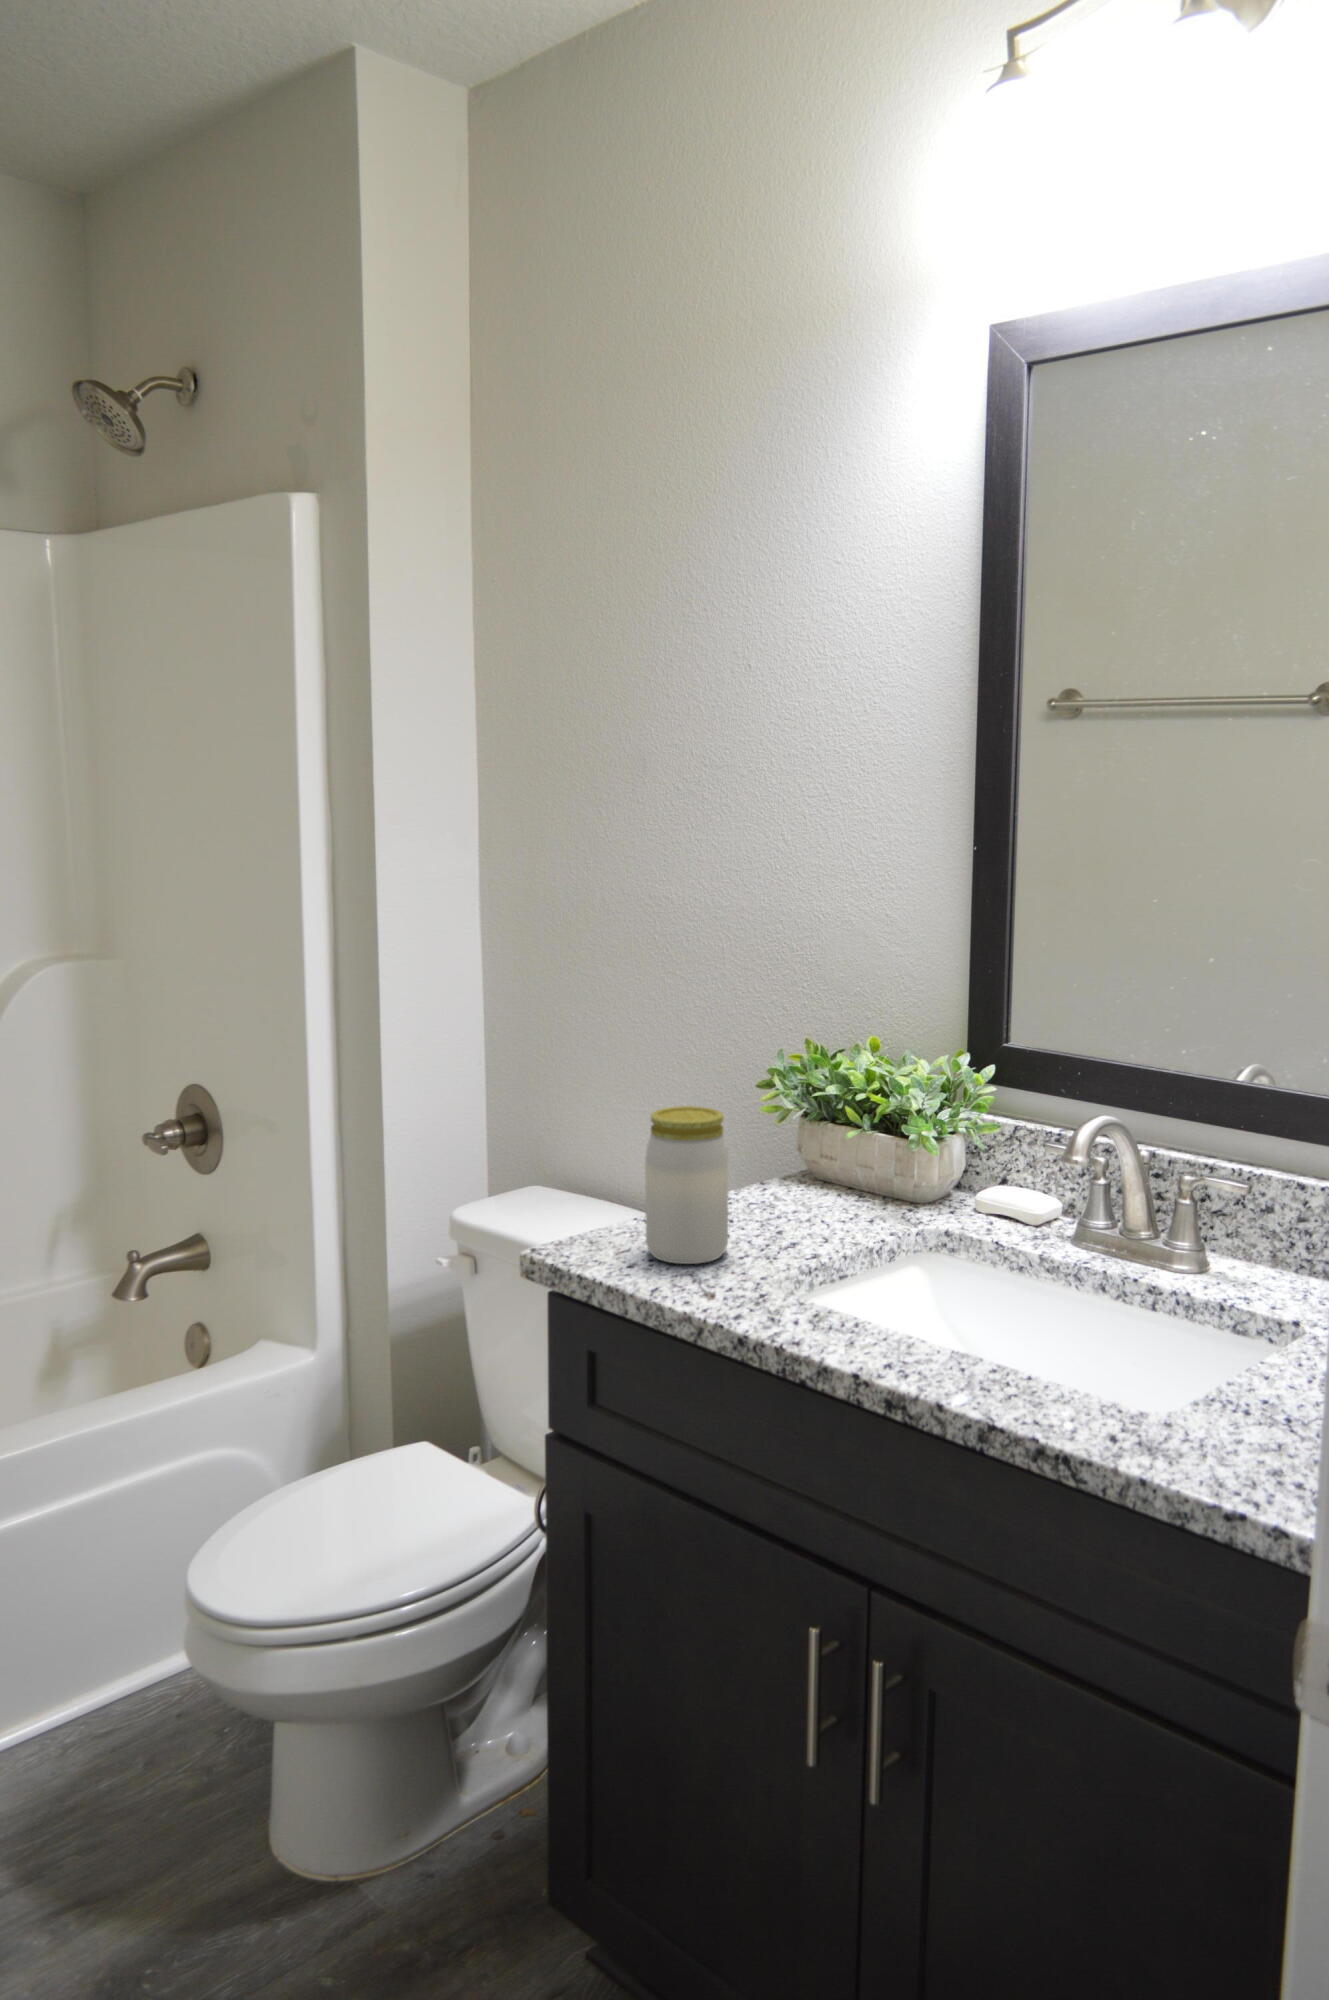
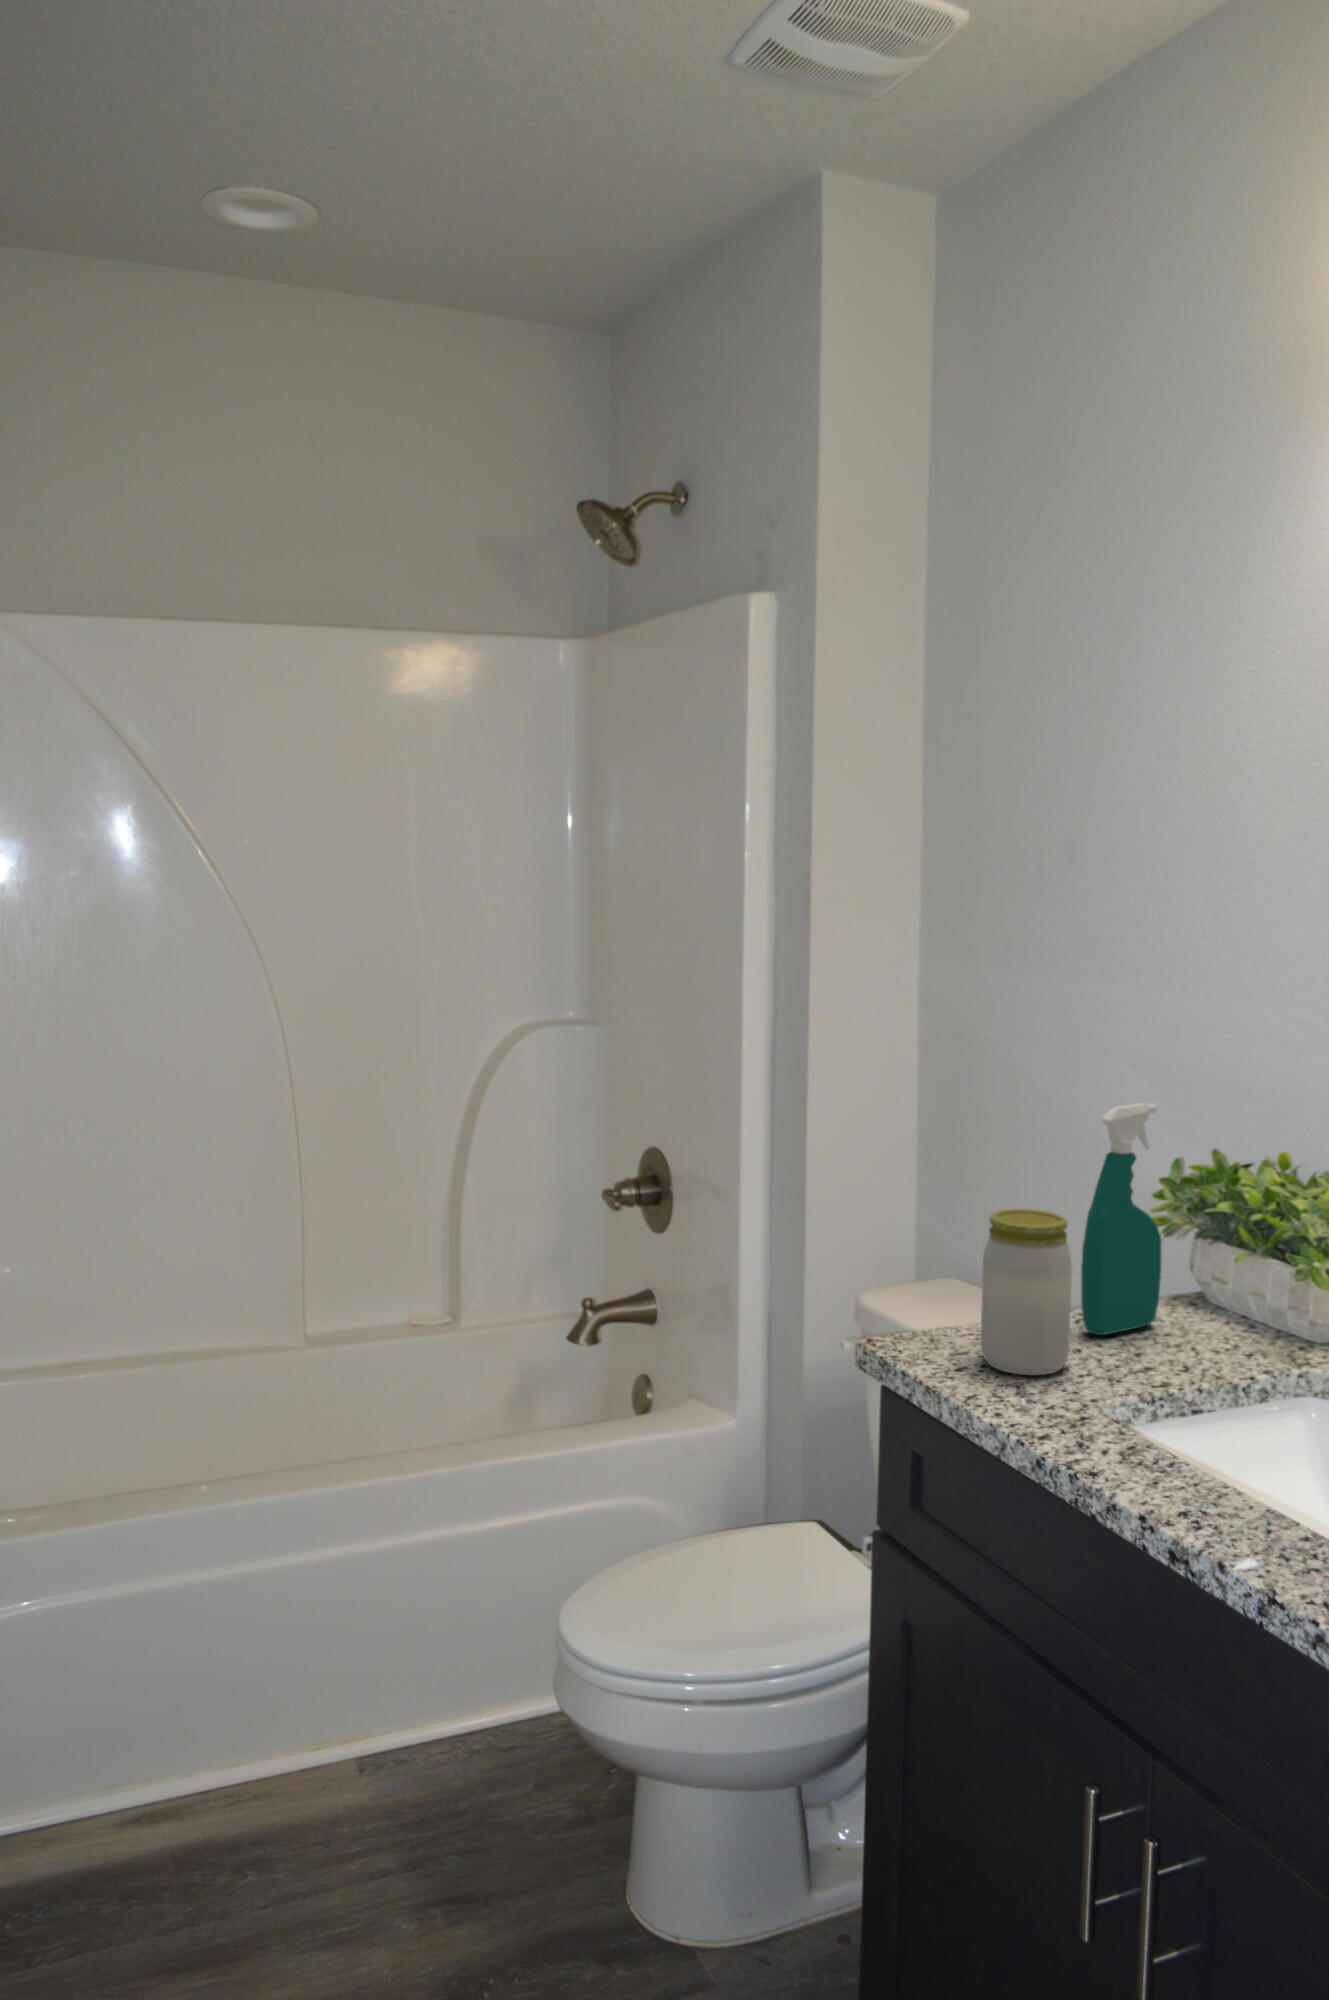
spray bottle: none [721,998,786,1219] -> present [1081,1103,1162,1335]

